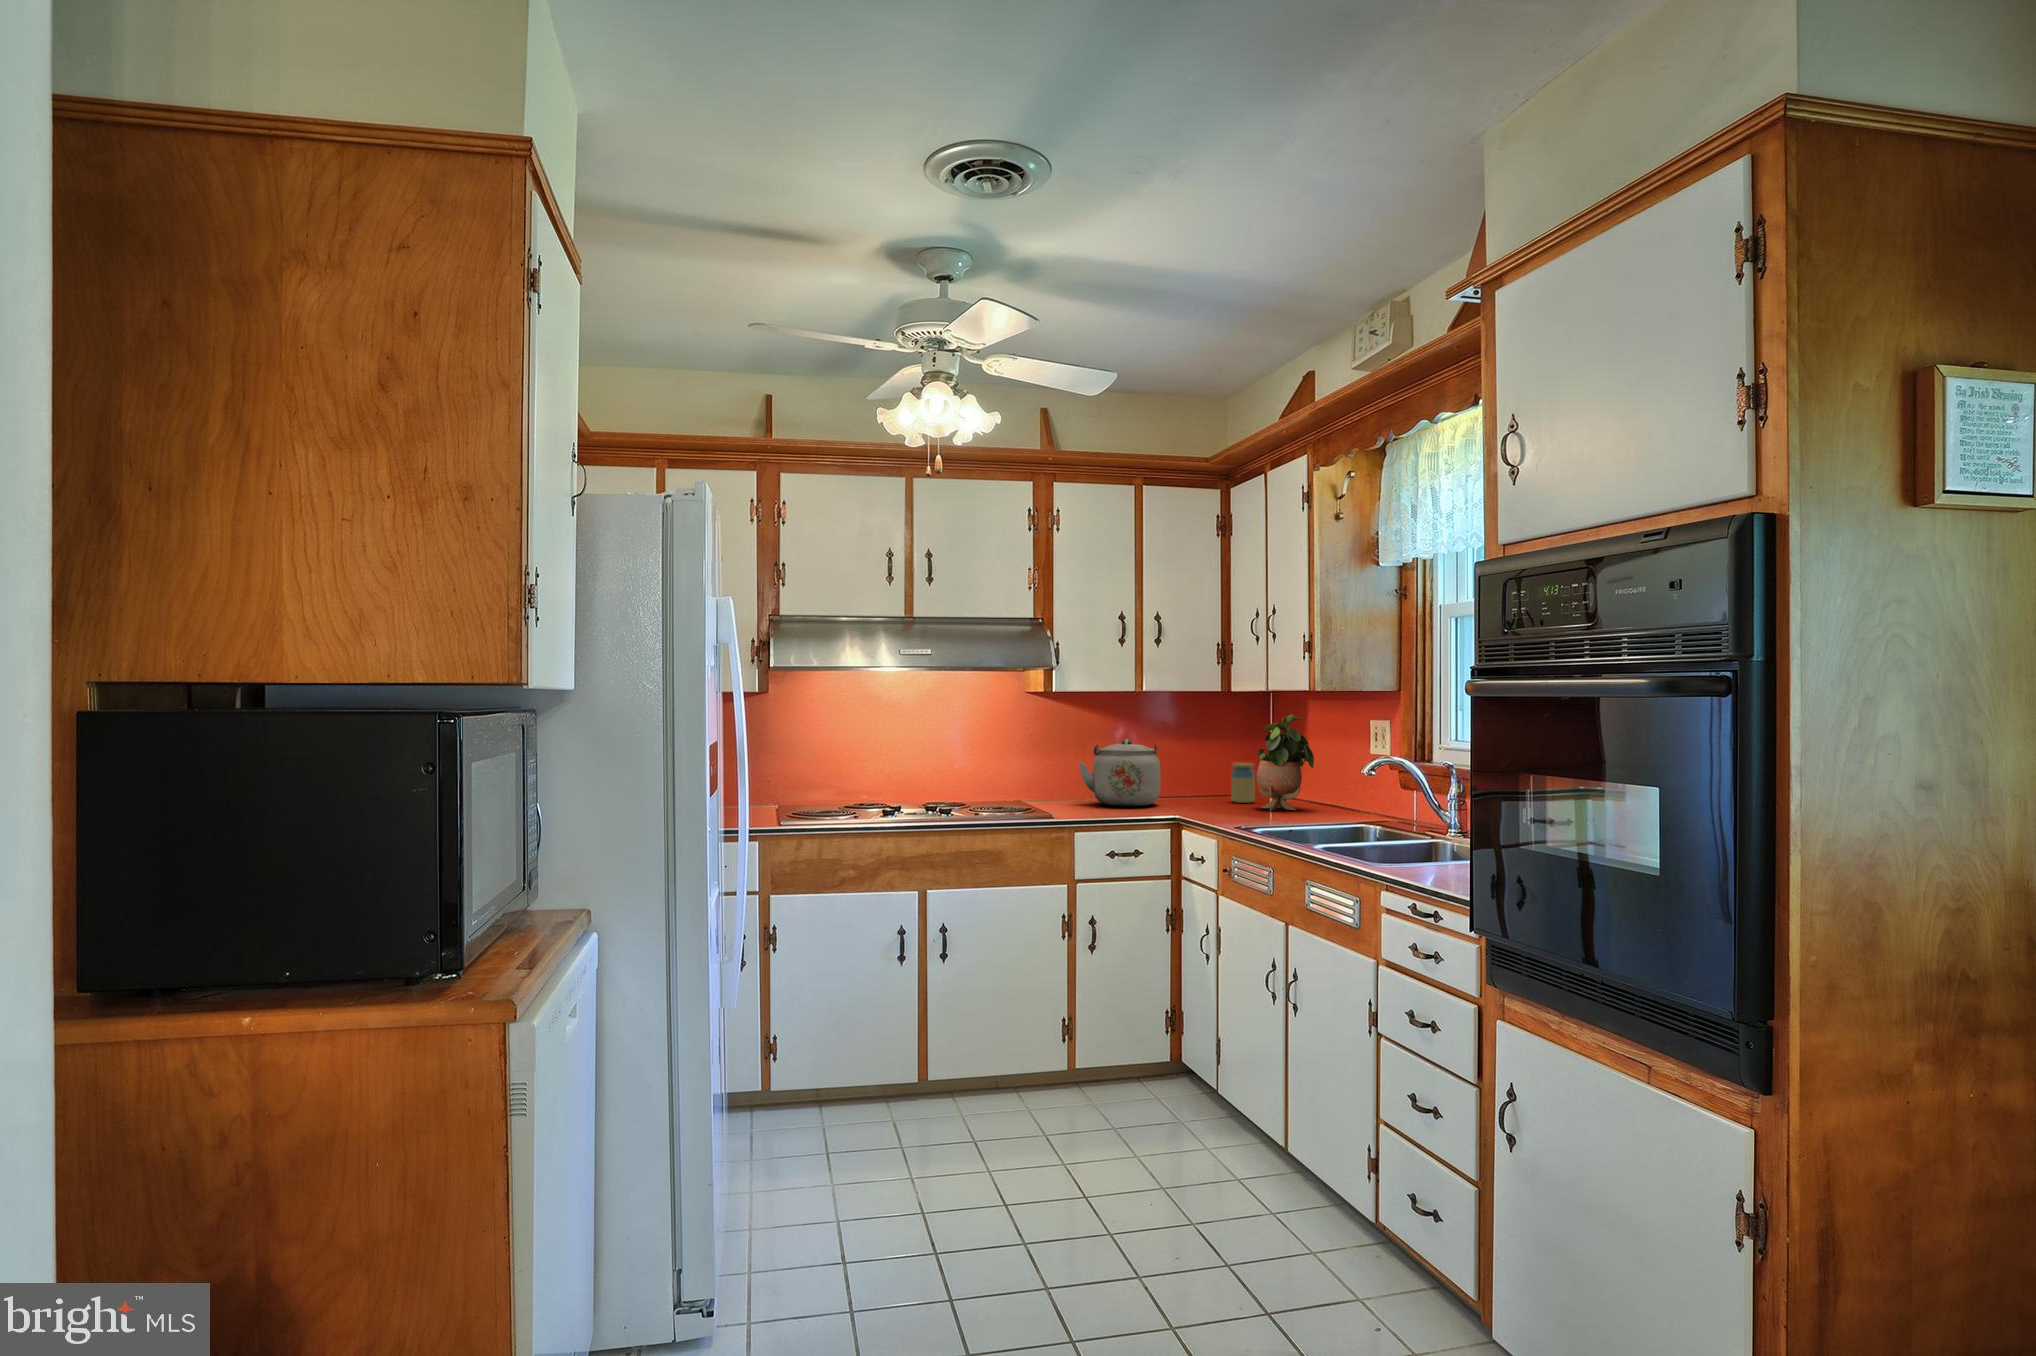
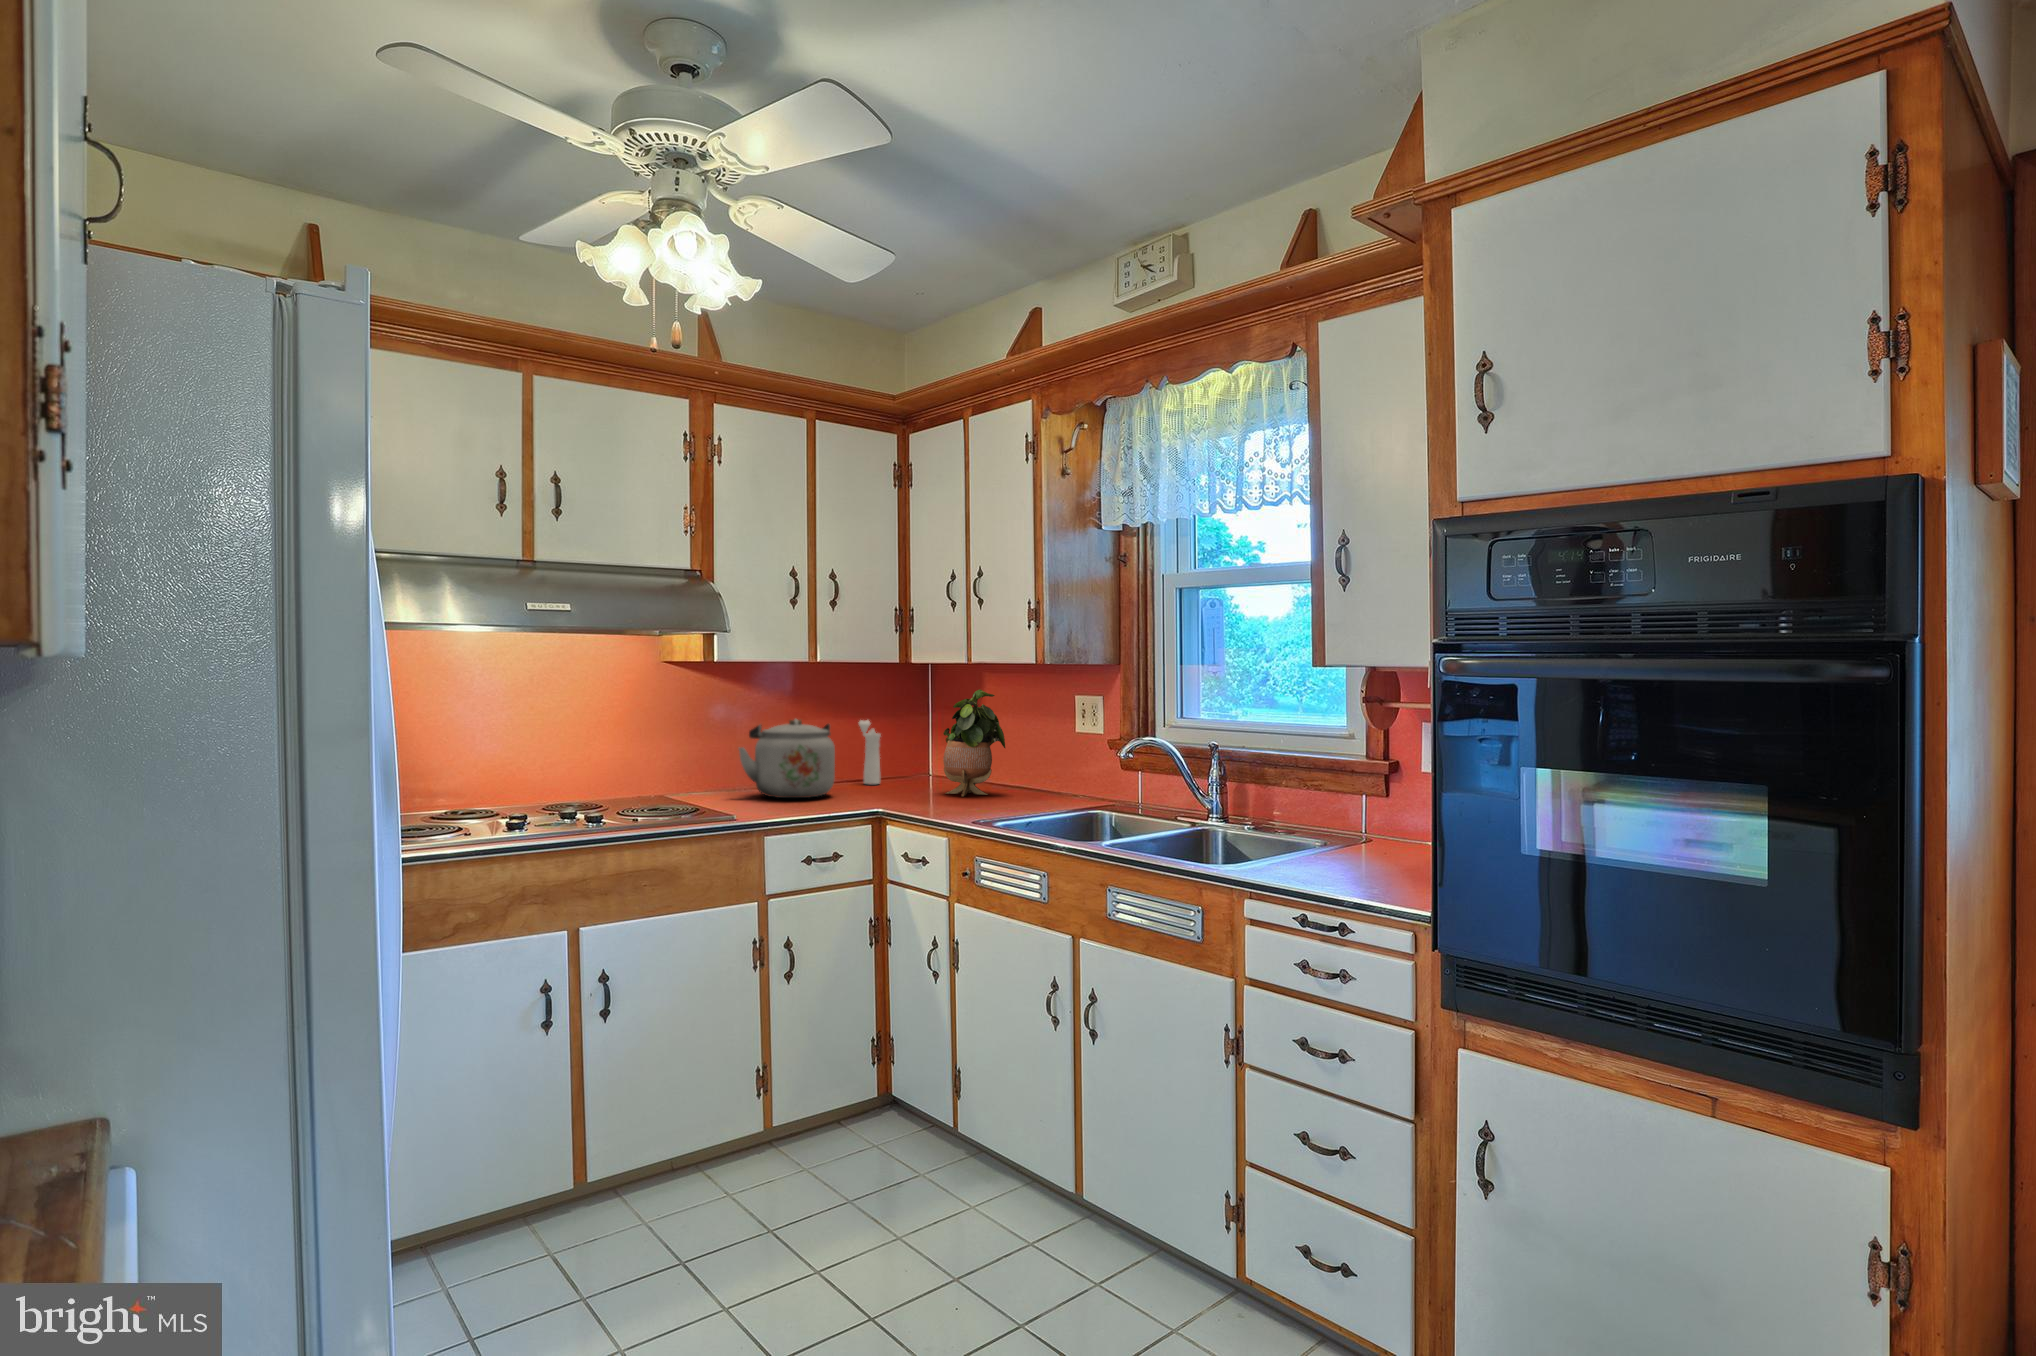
pepper mill: none [1201,742,1216,799] -> present [859,720,881,784]
jar: present [1231,763,1255,803] -> none [903,743,929,788]

